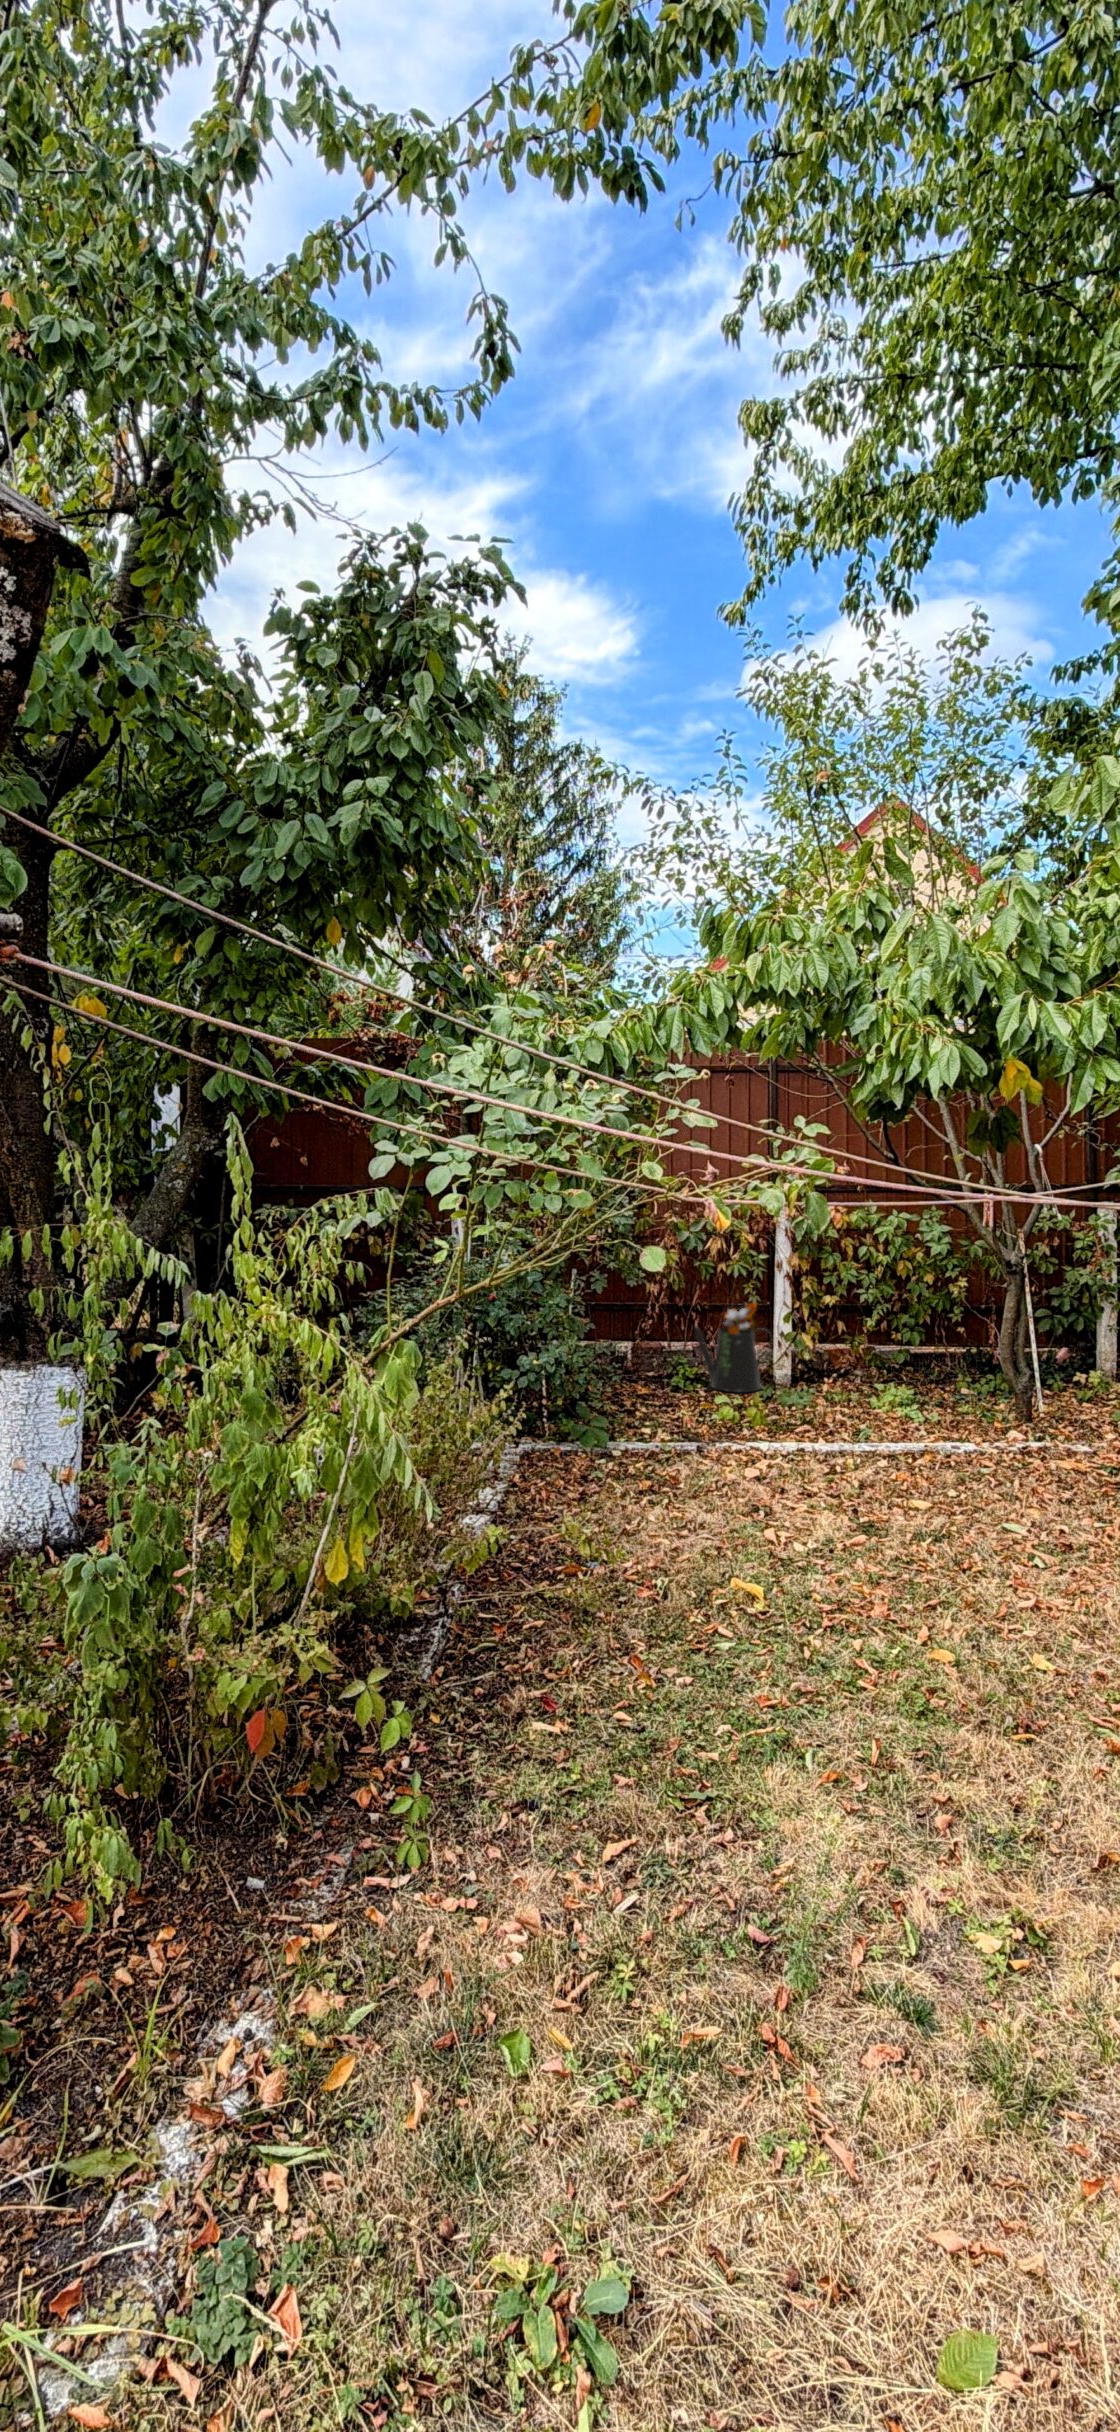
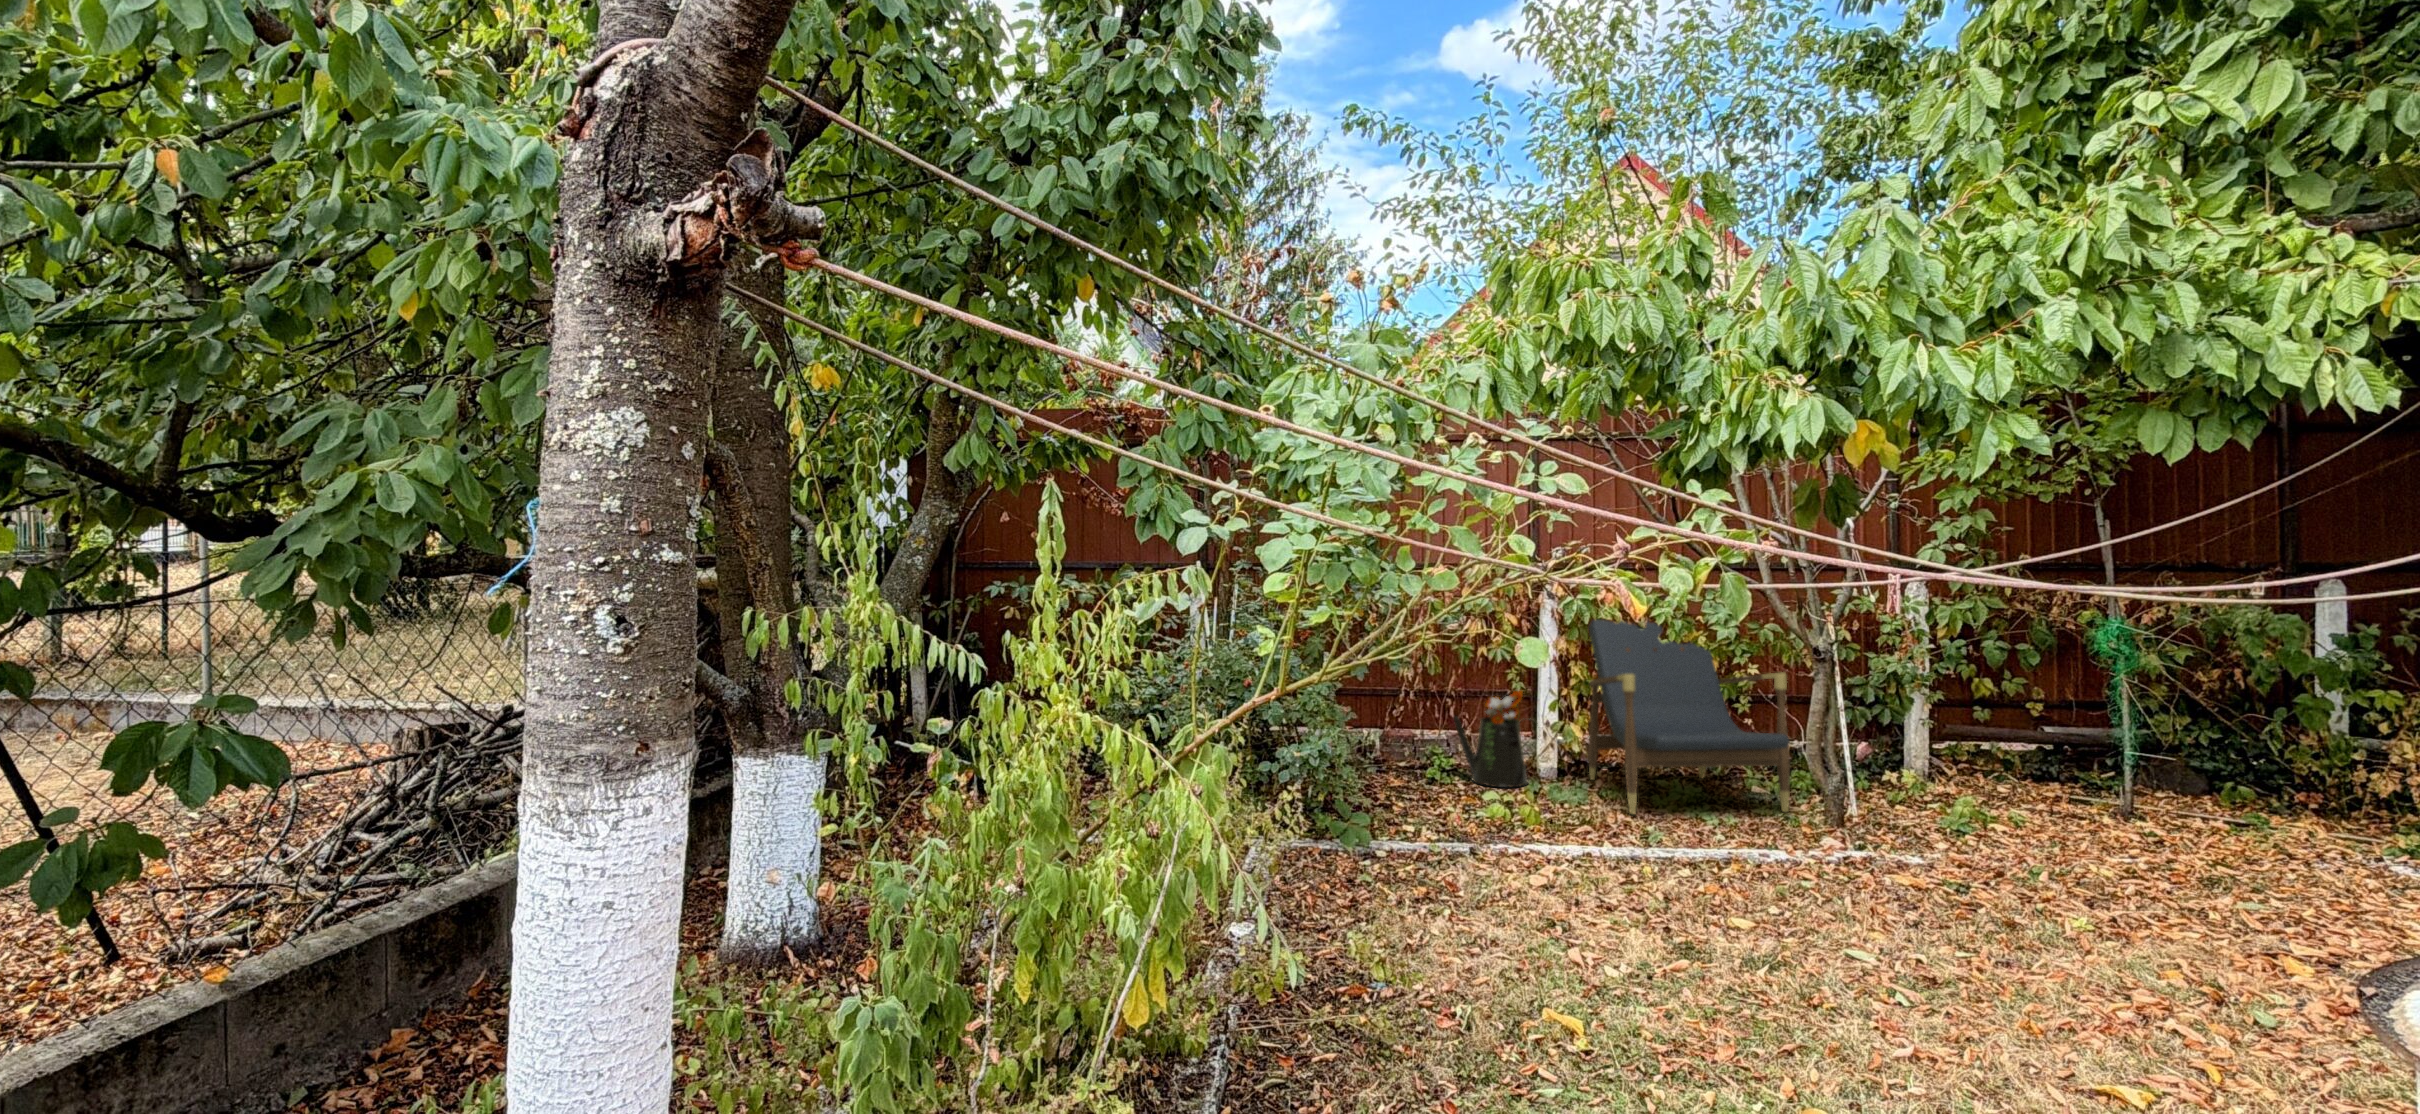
lounge chair: none [816,1231,987,1414] -> present [1588,620,1790,814]

